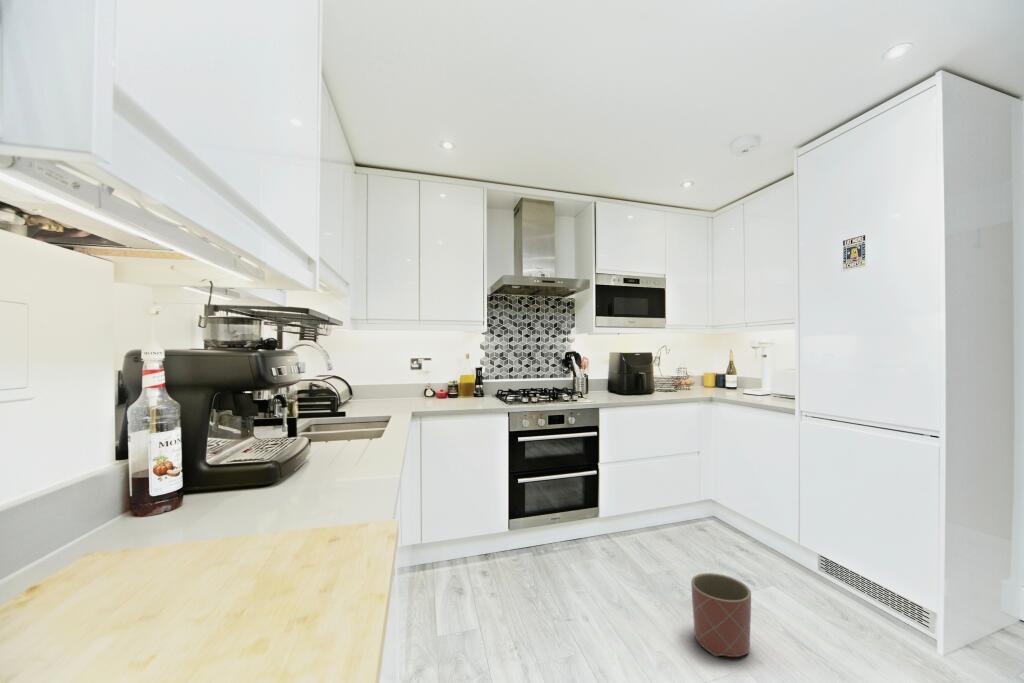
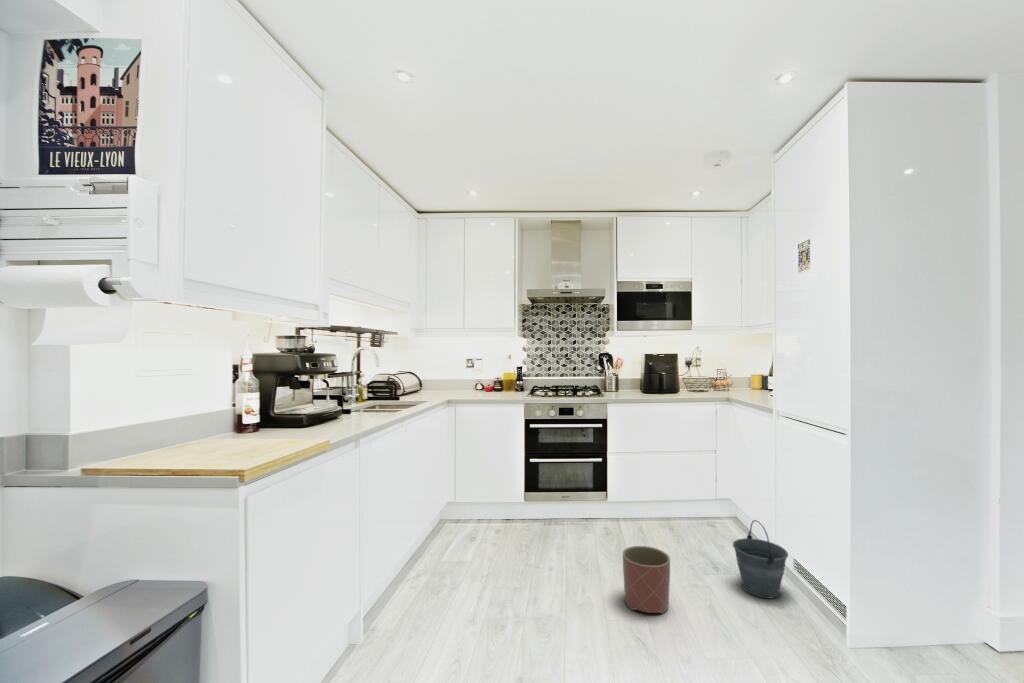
bucket: none [772,525,833,609] -> present [733,520,788,599]

